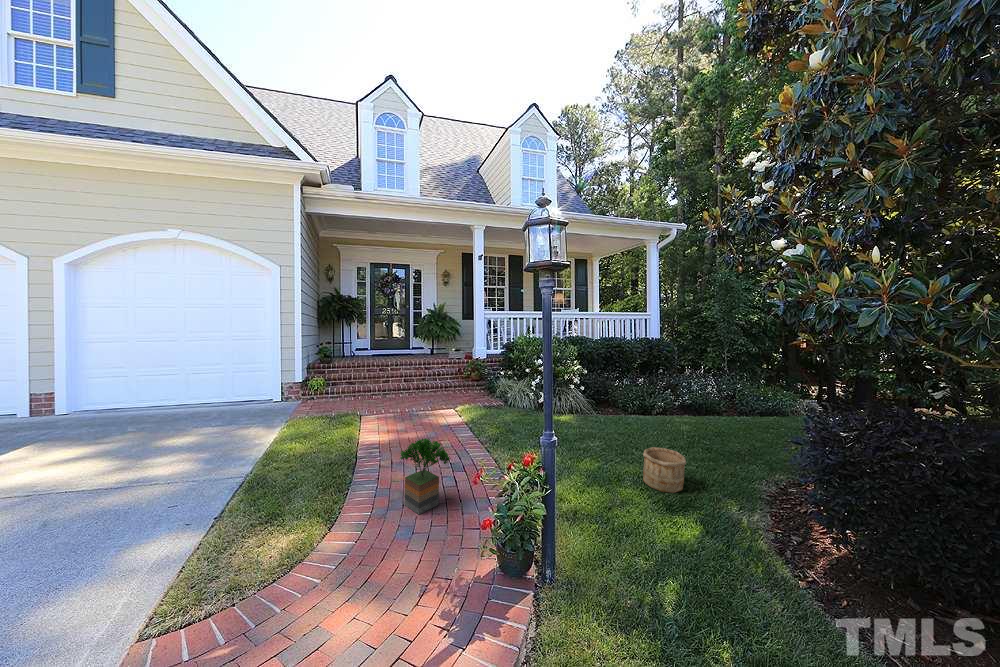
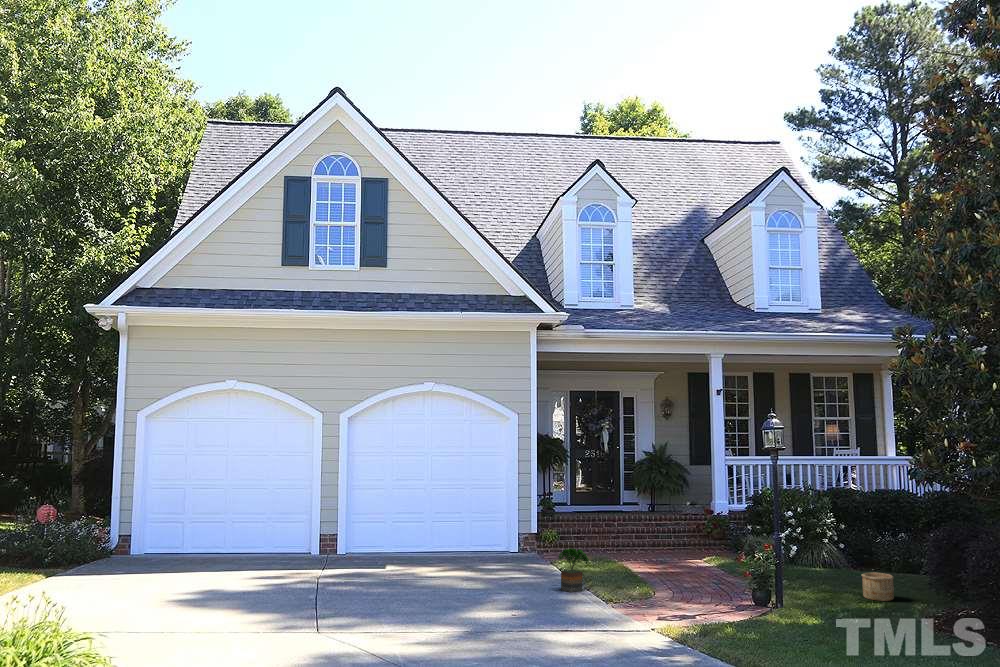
potted tree: present [400,438,450,514] -> present [558,548,589,592]

